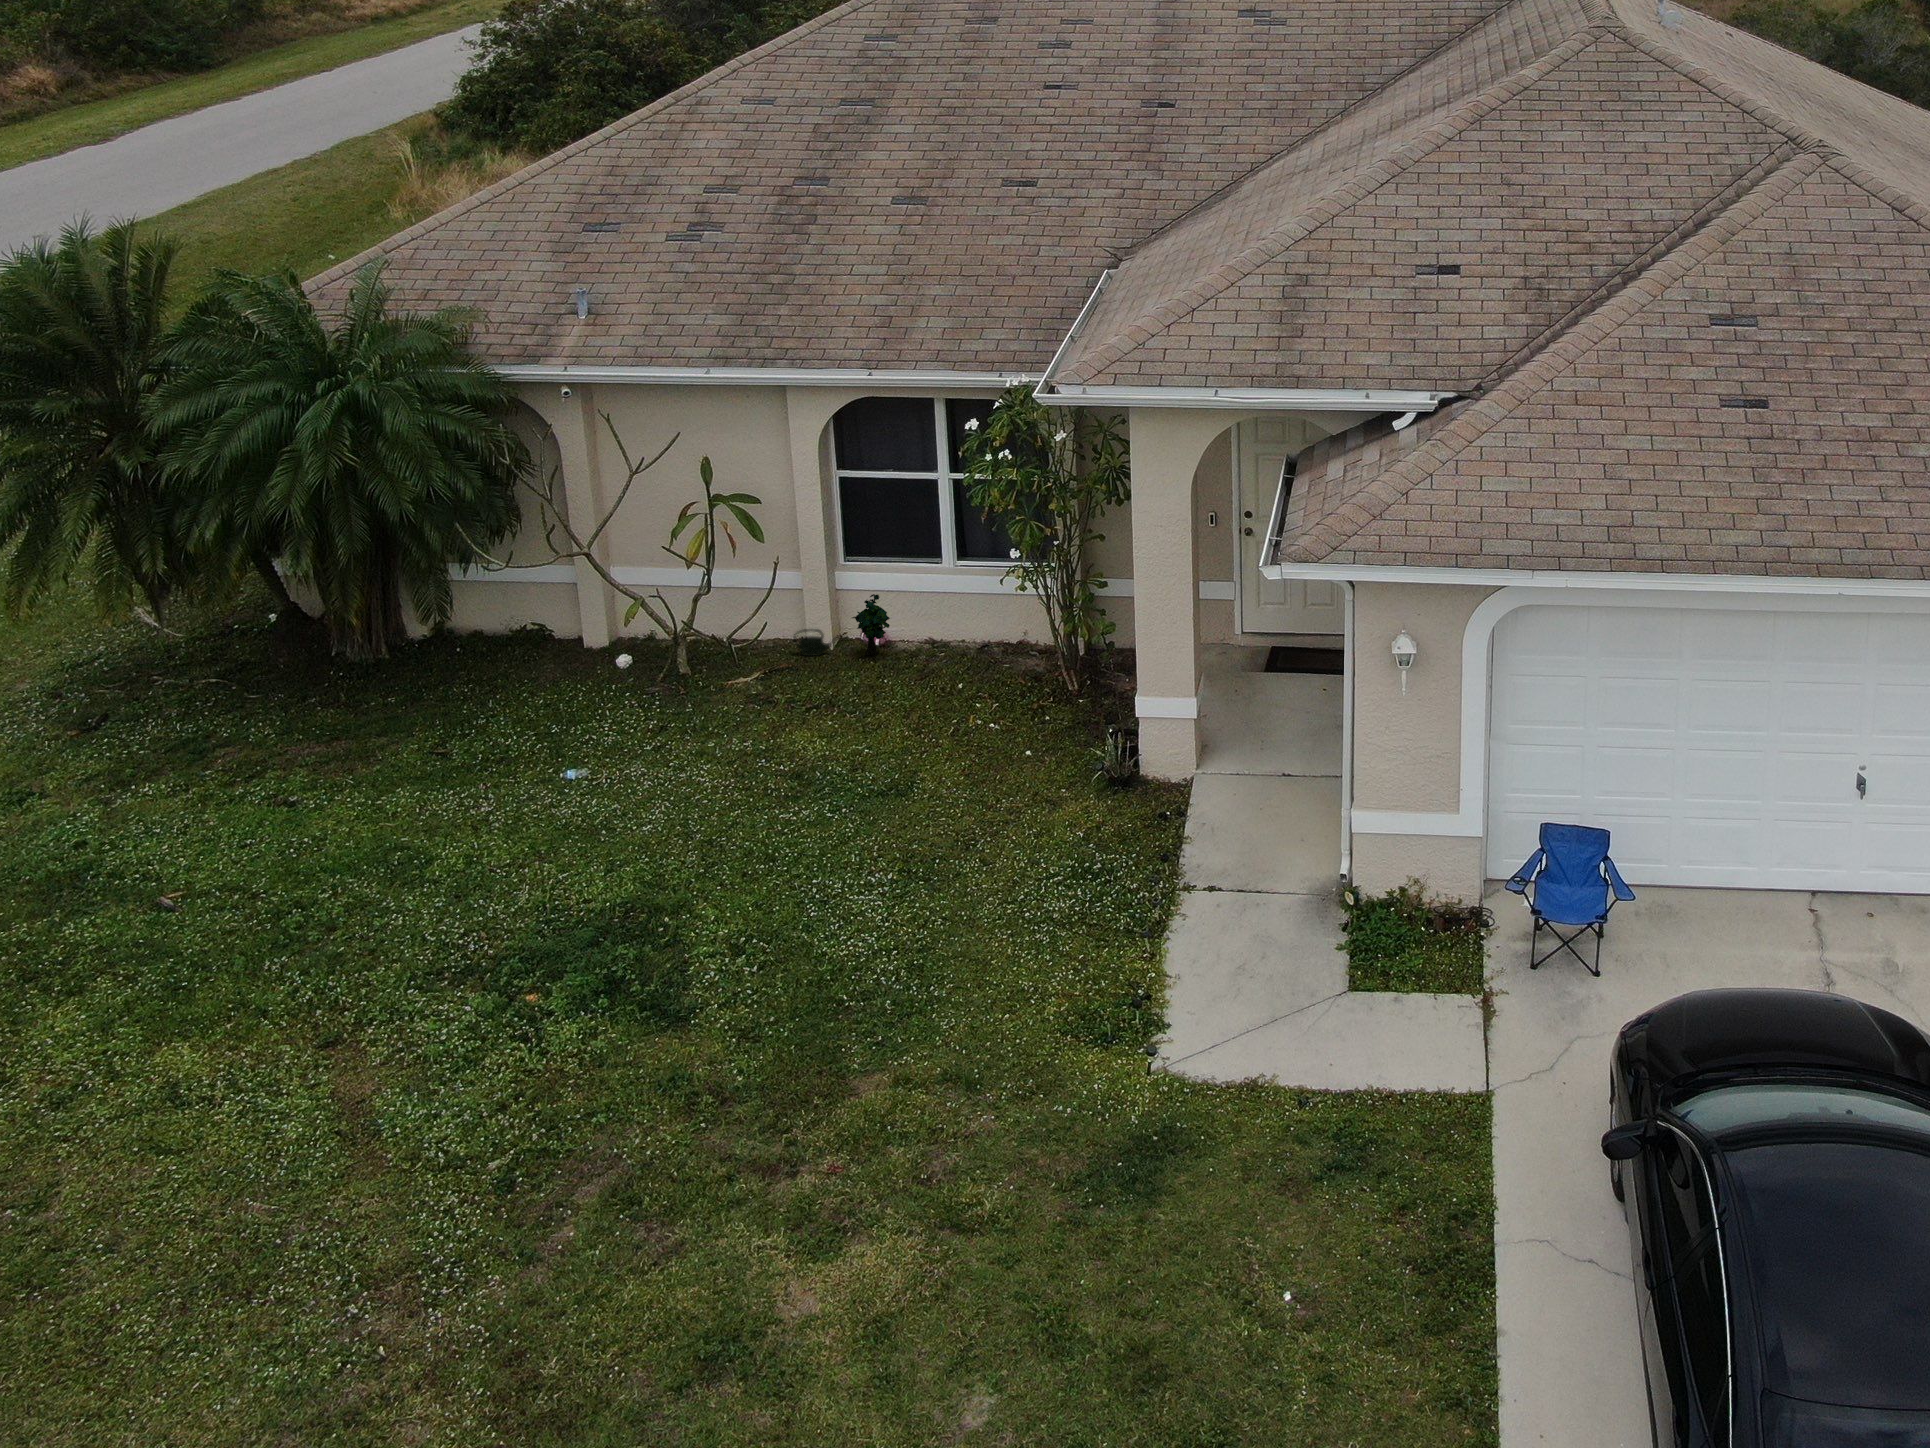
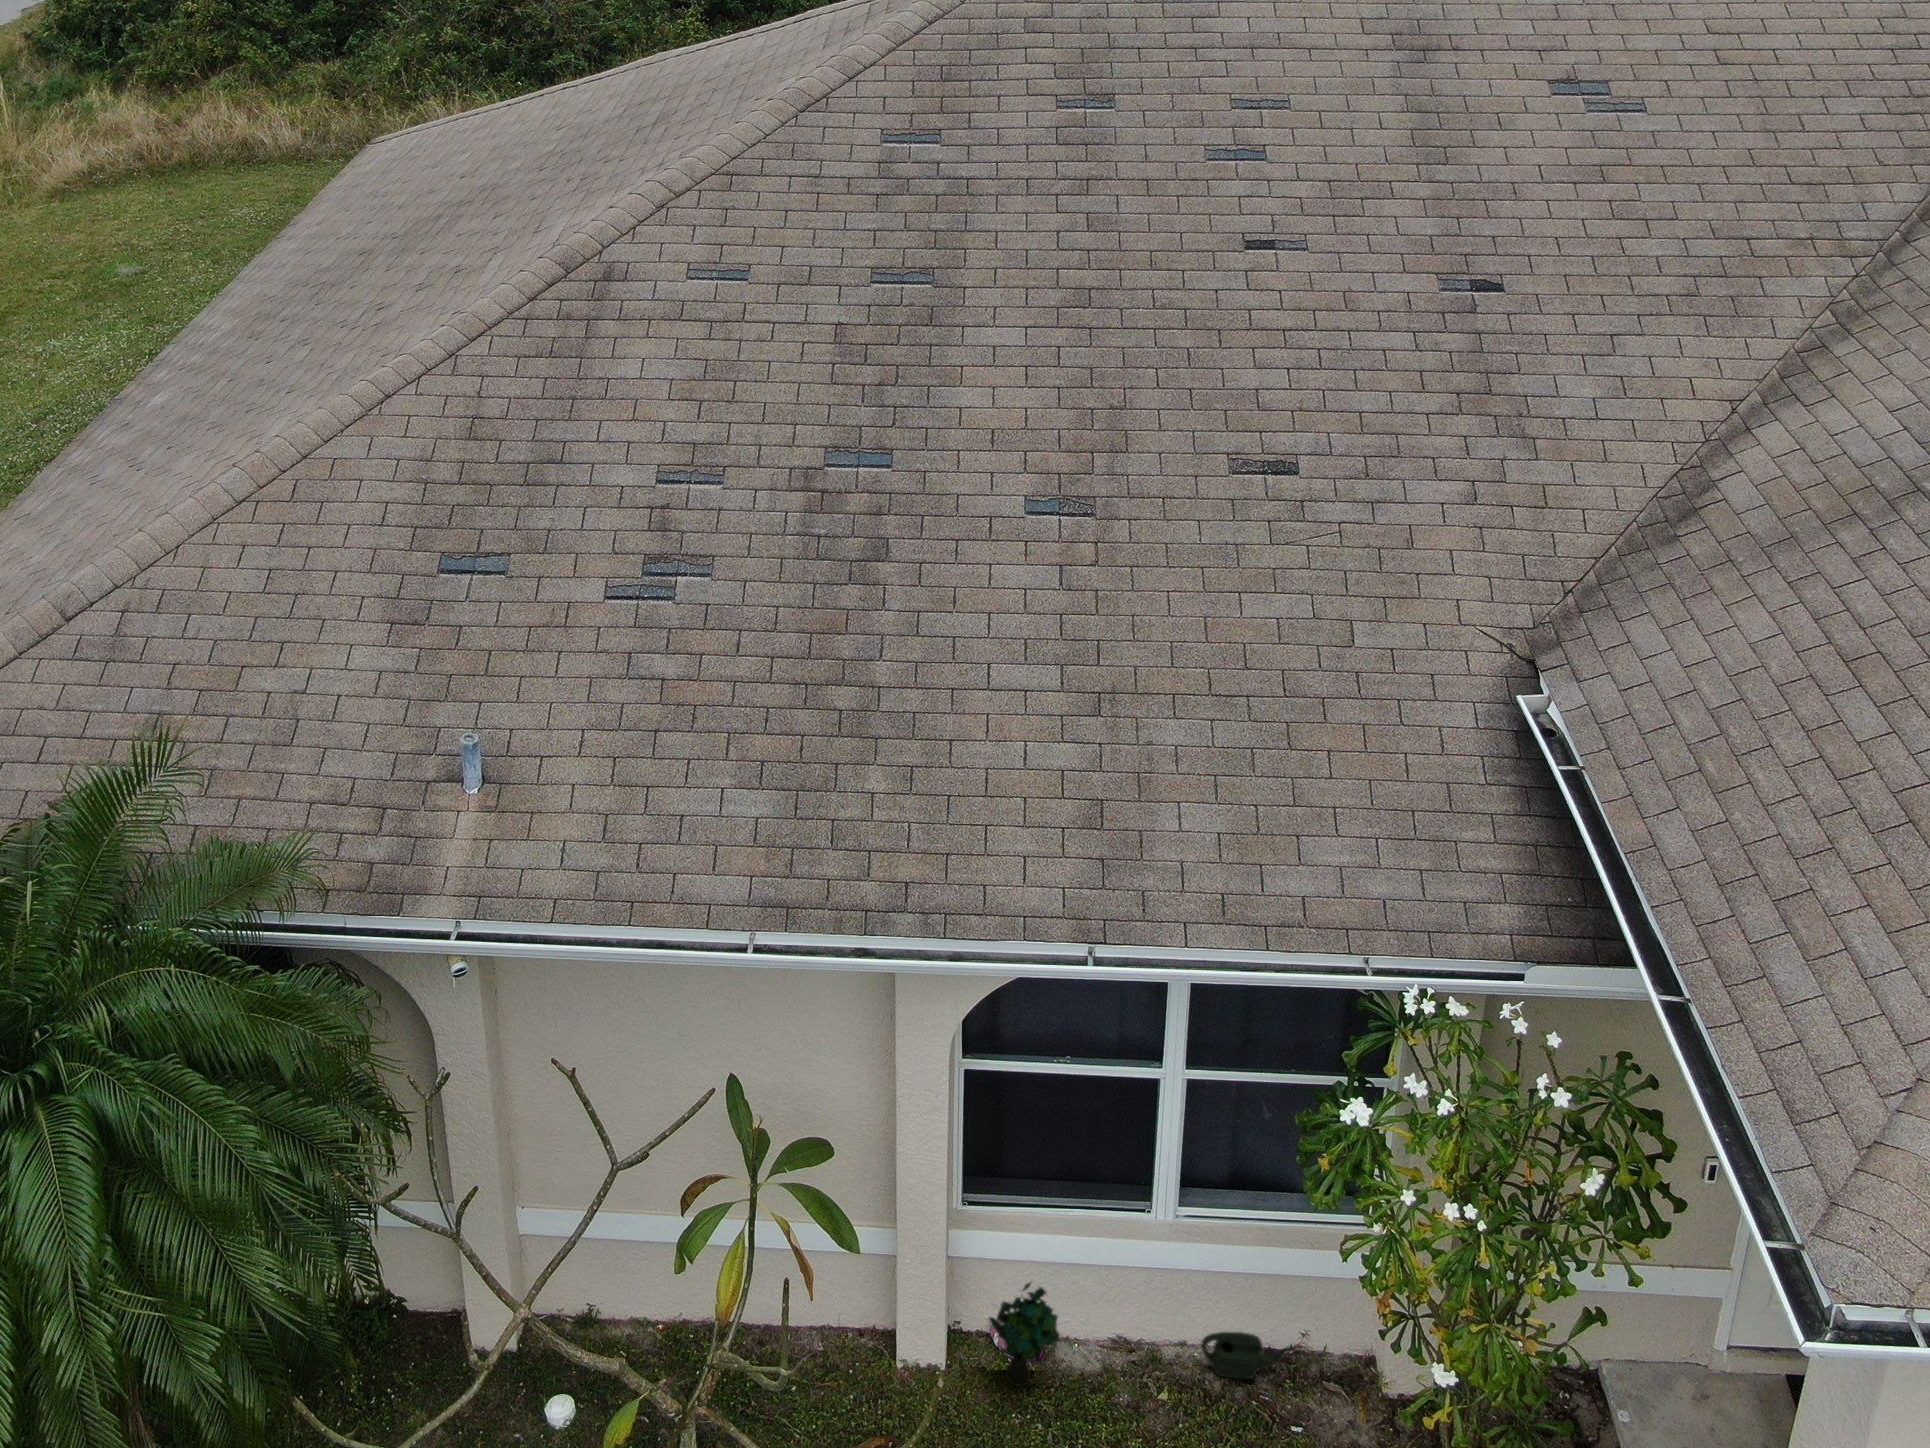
watering can: present [793,629,834,656] -> present [1202,1332,1293,1379]

